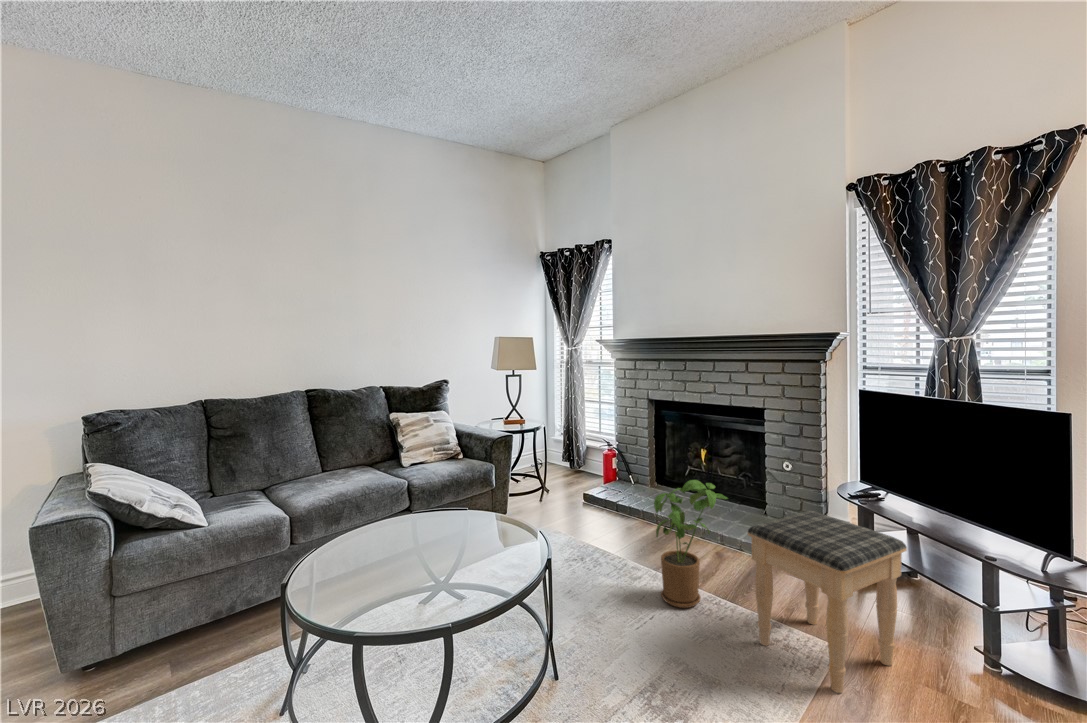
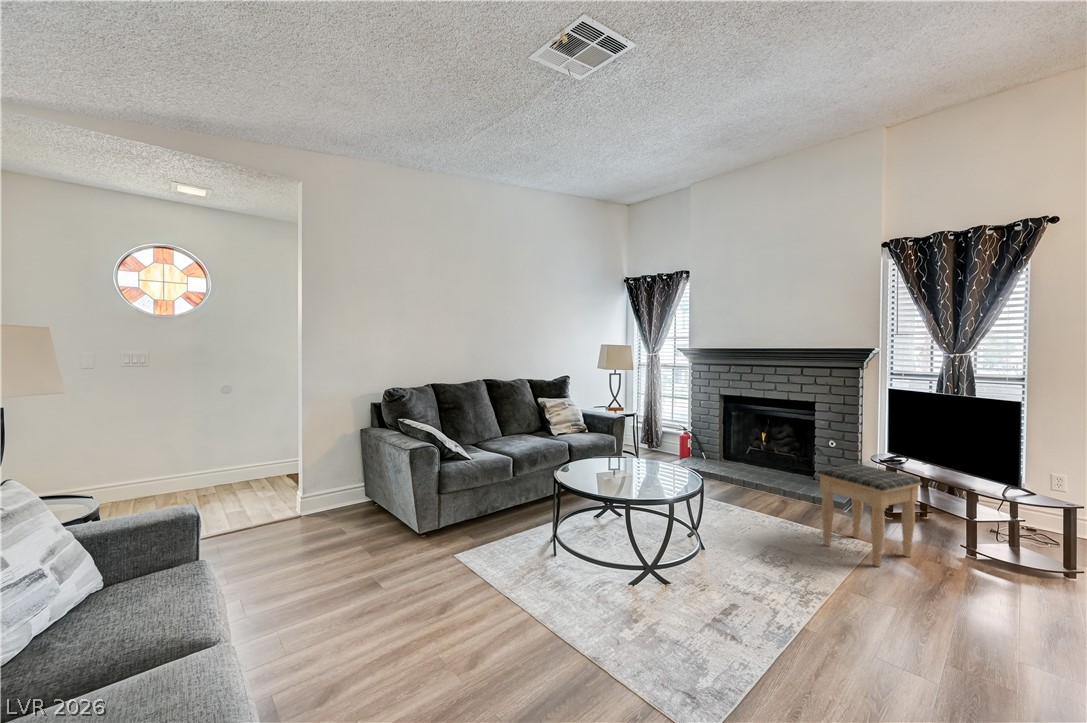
house plant: present [654,480,727,608] -> none [747,443,801,528]

